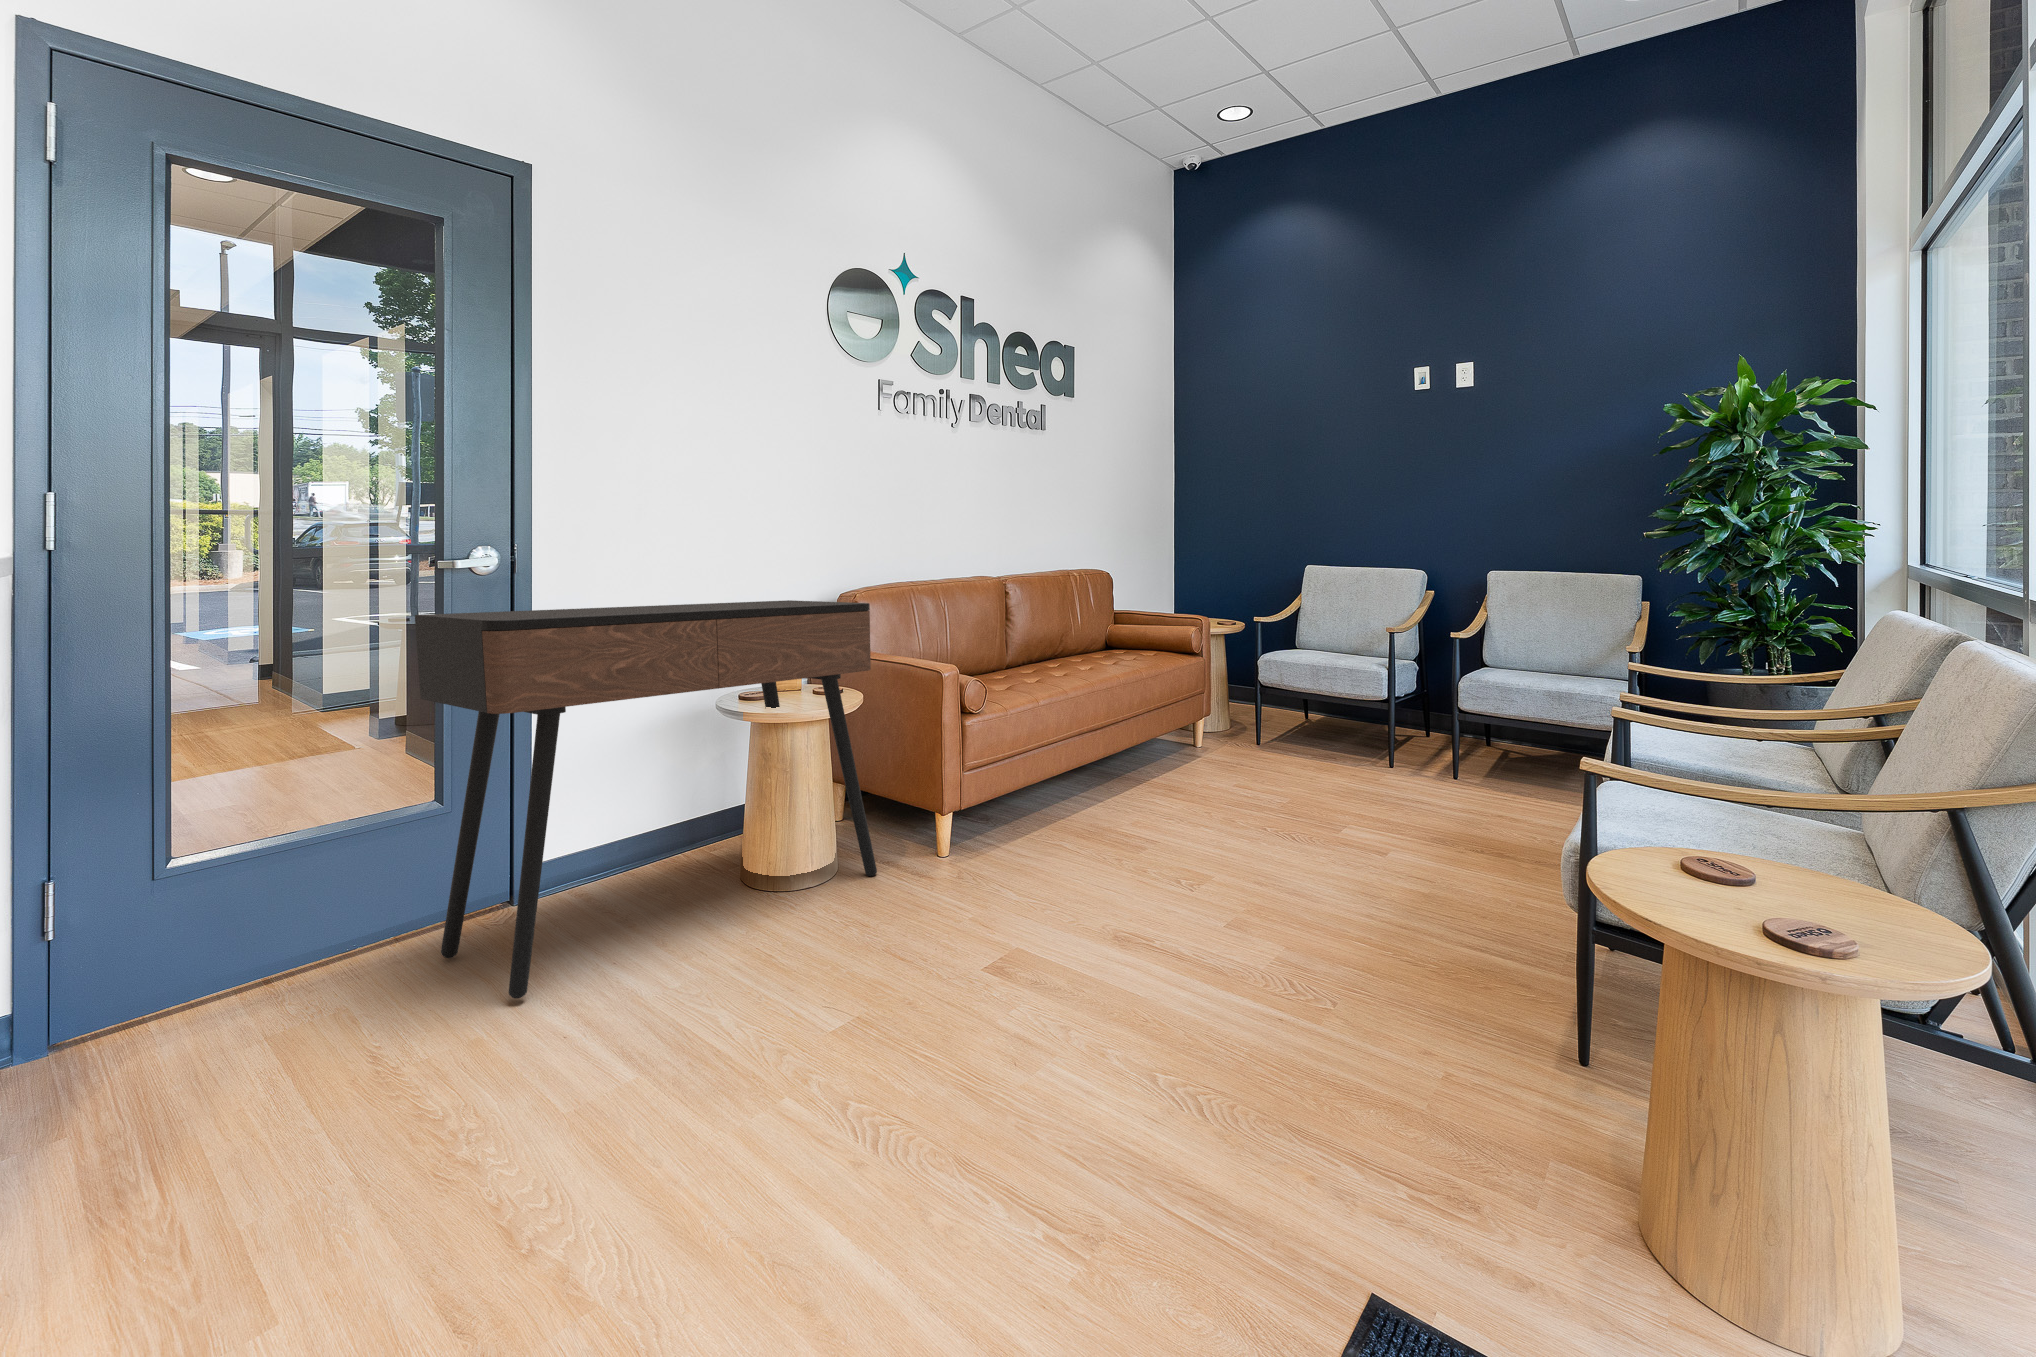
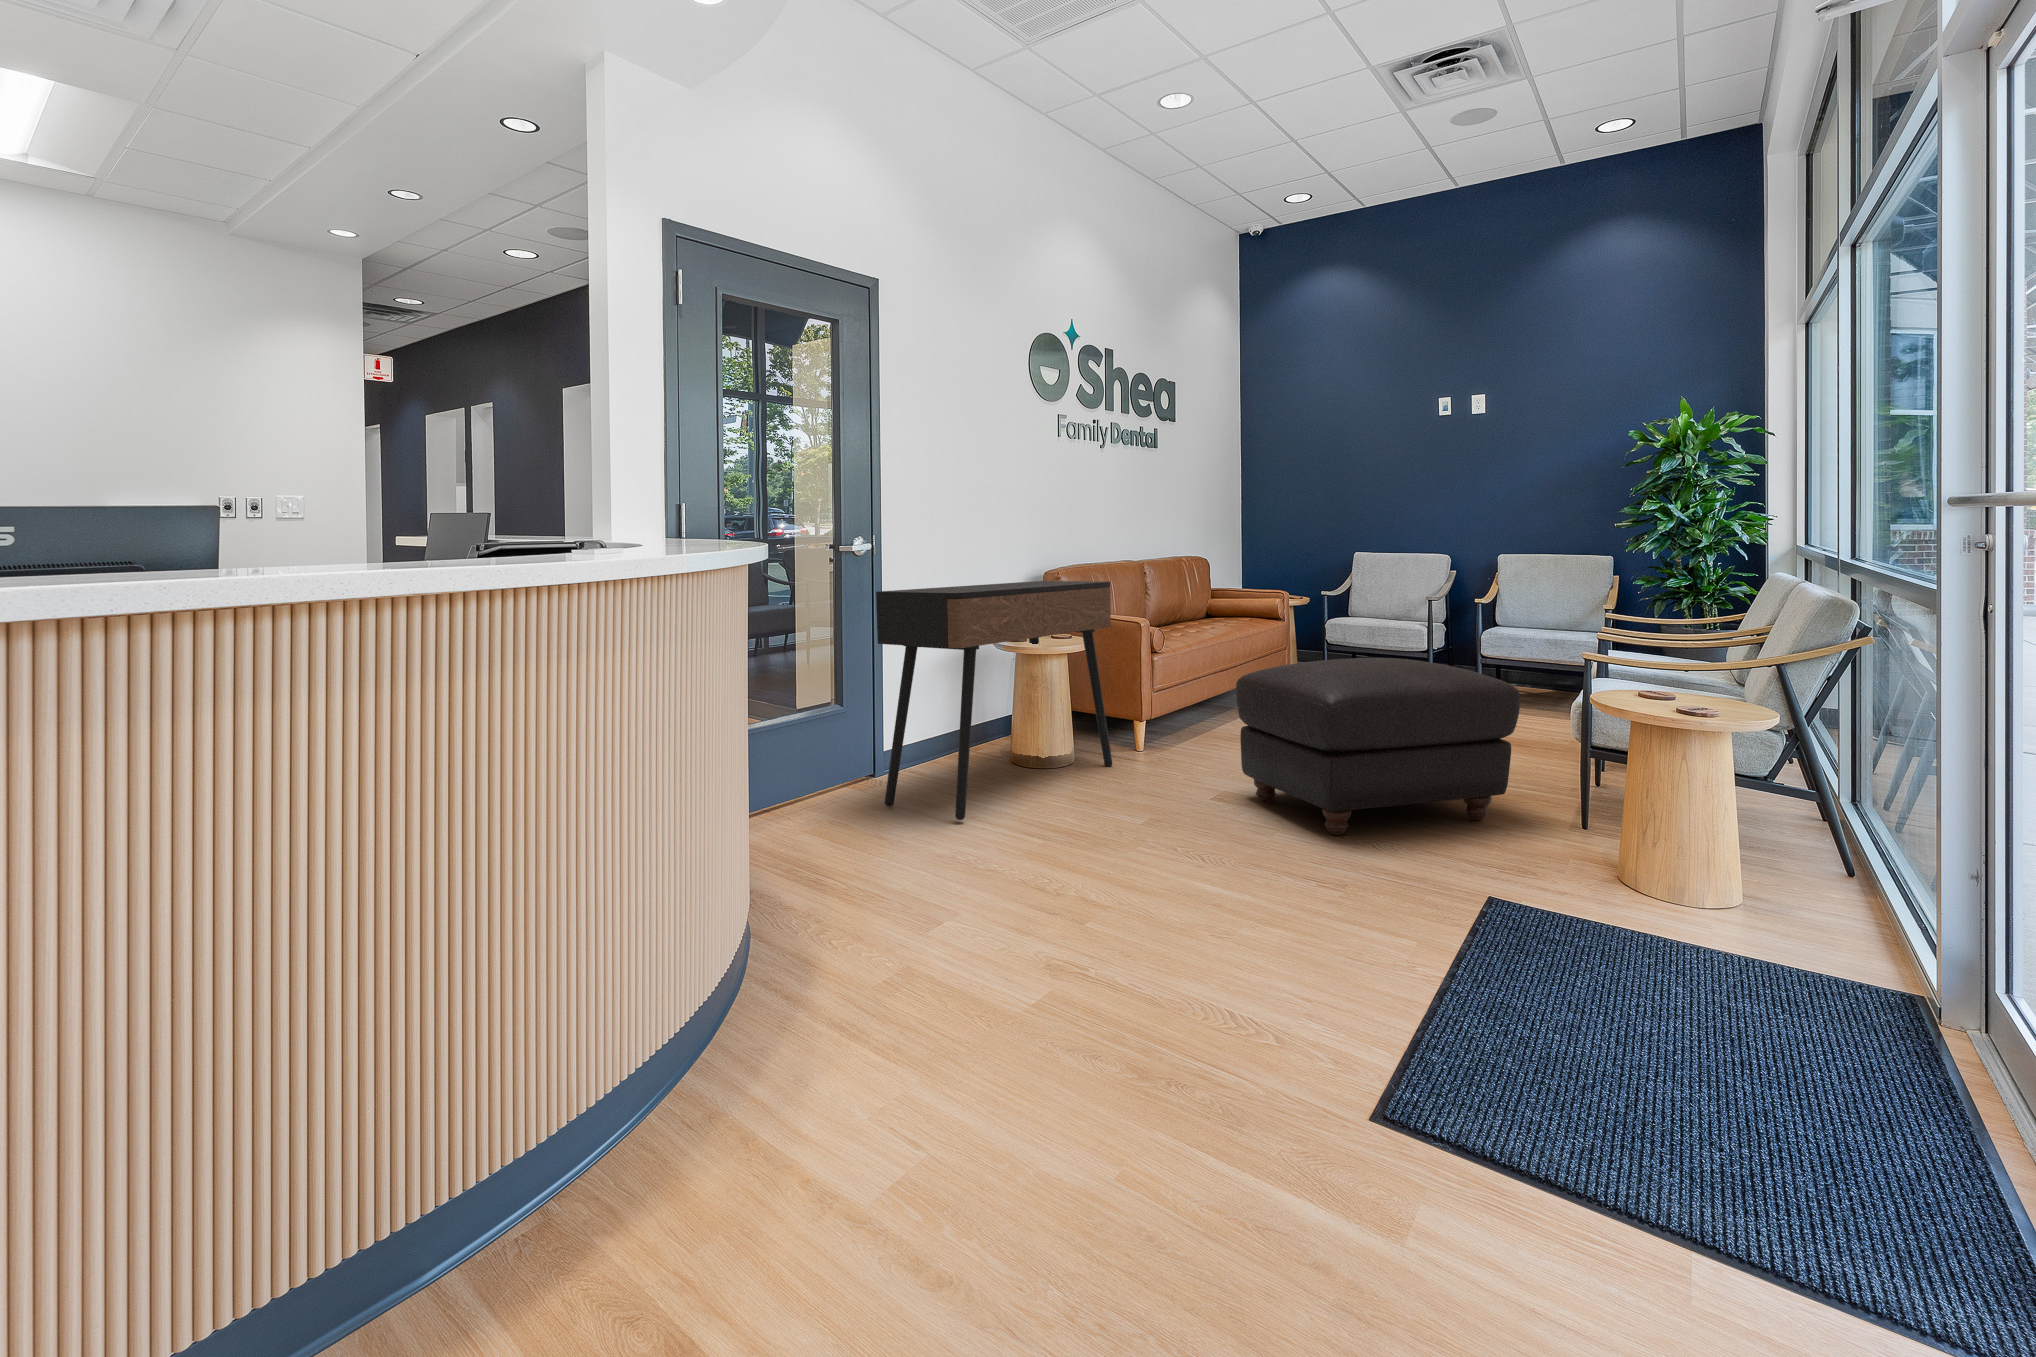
ottoman: none [1011,737,1463,1064] -> present [1236,658,1520,835]

